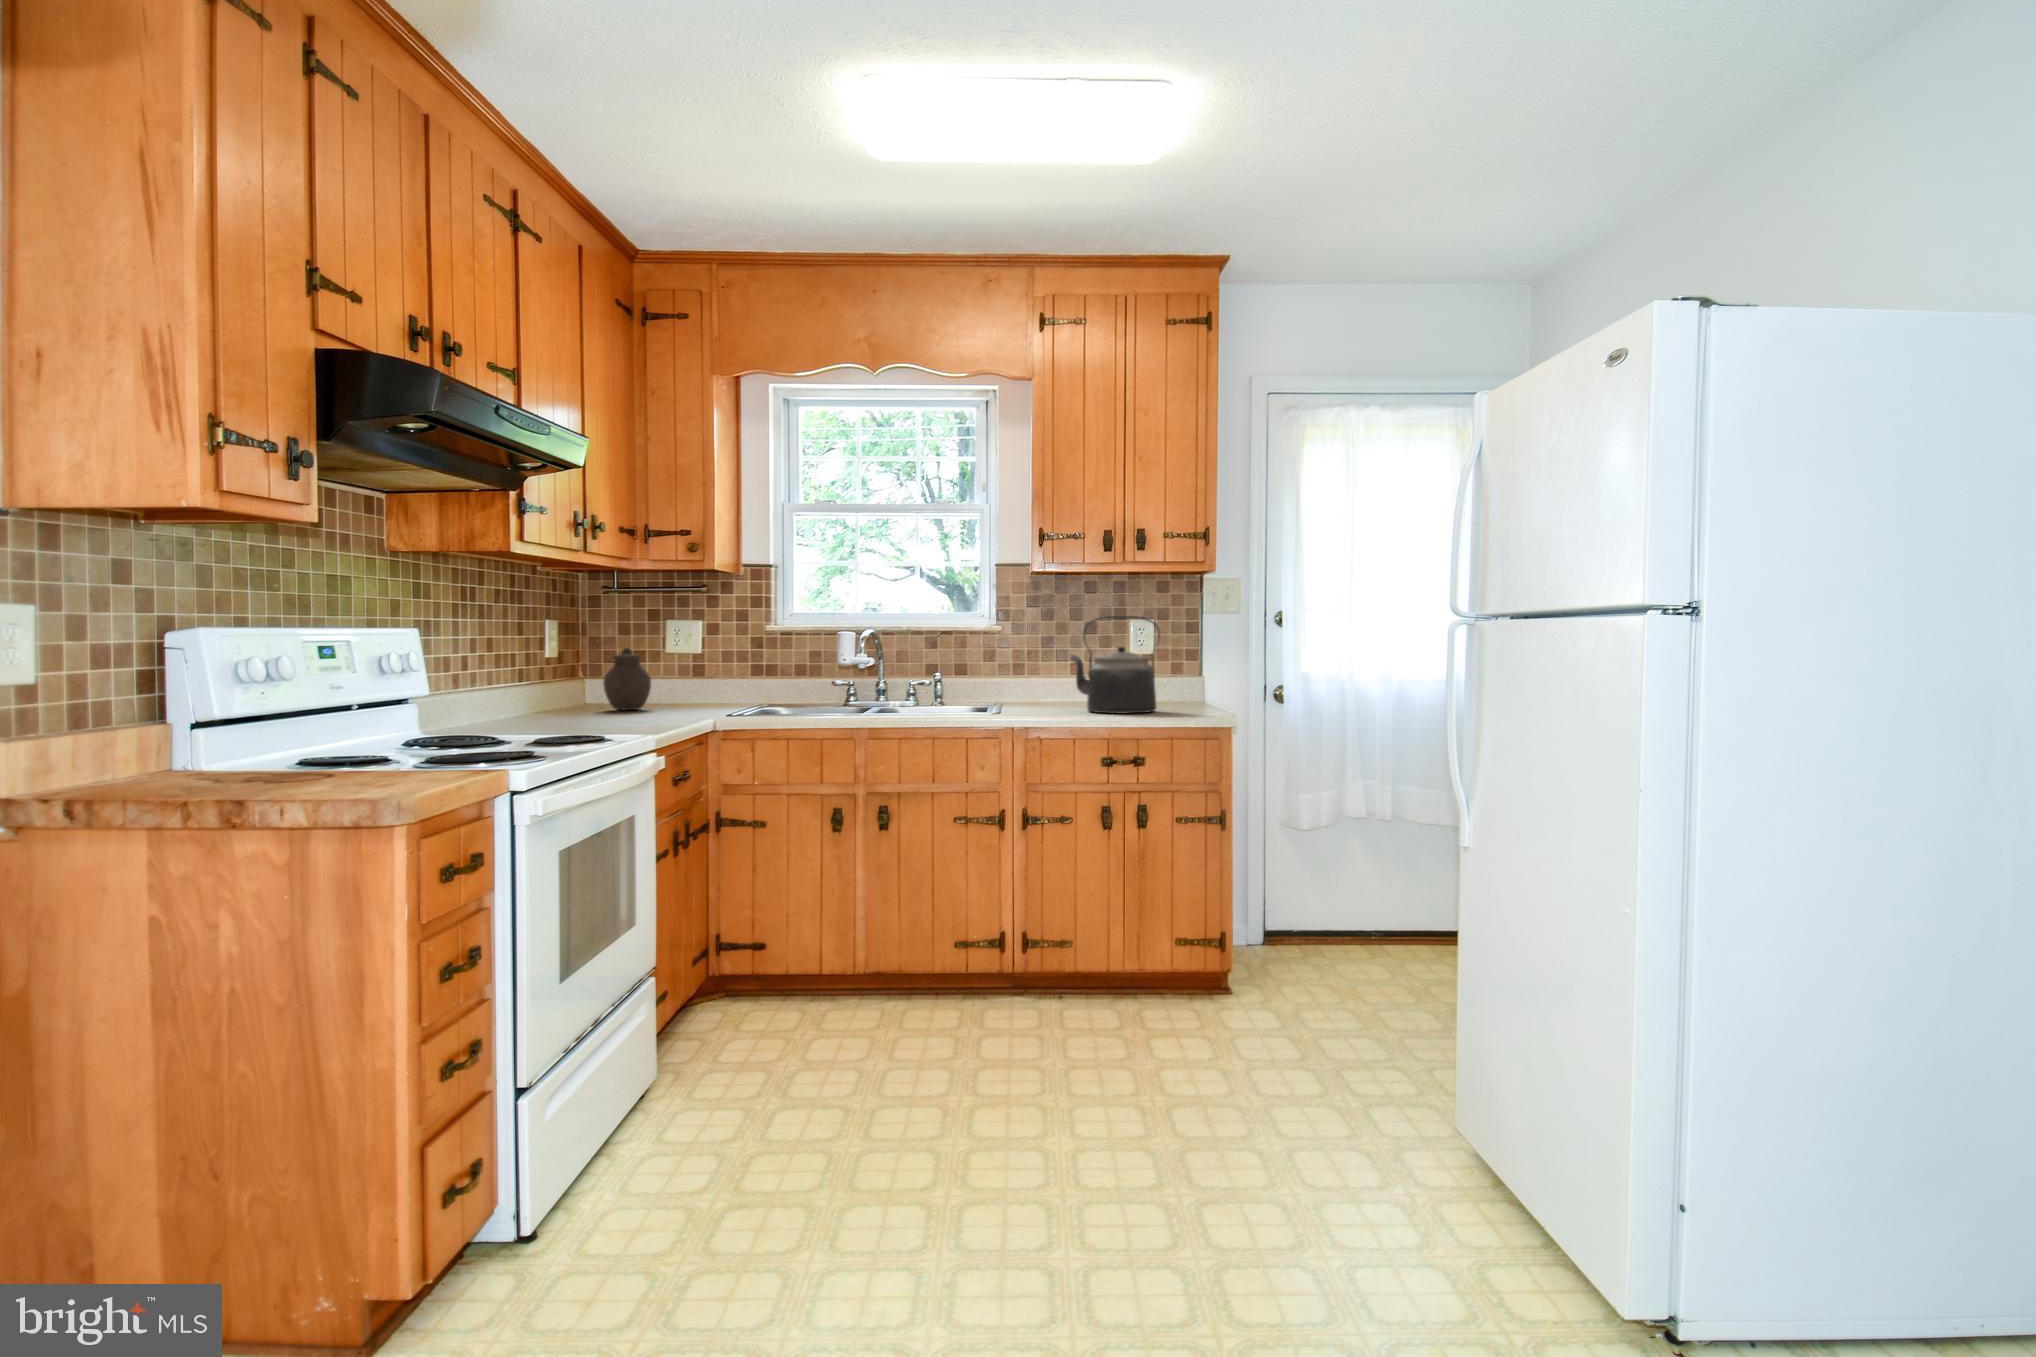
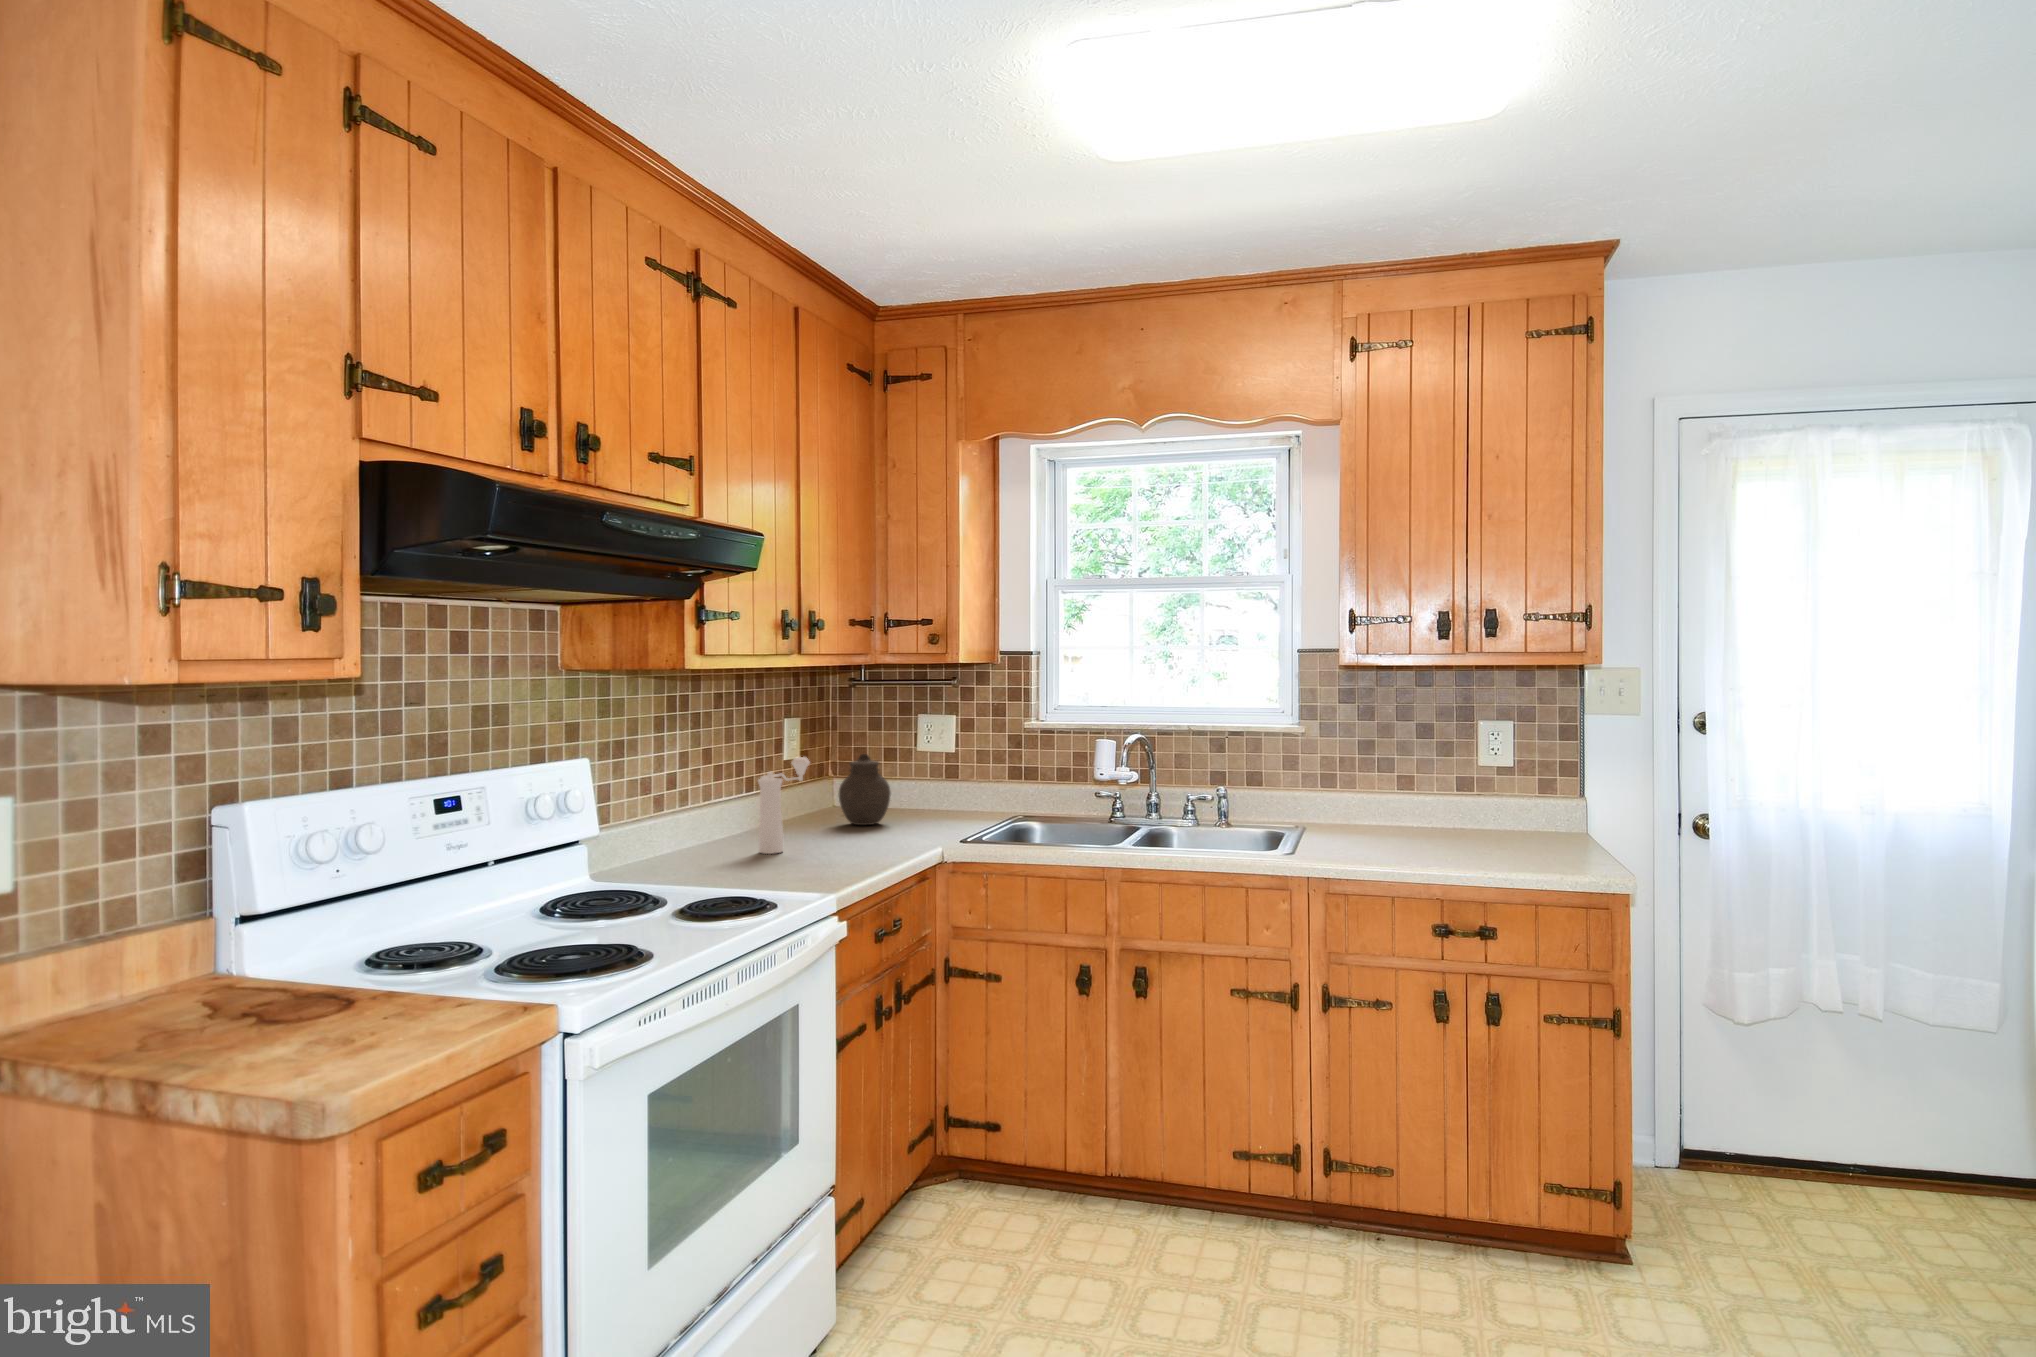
kettle: present [1070,616,1160,714] -> none [1391,727,1518,862]
pepper mill: none [552,643,594,722] -> present [758,757,809,854]

